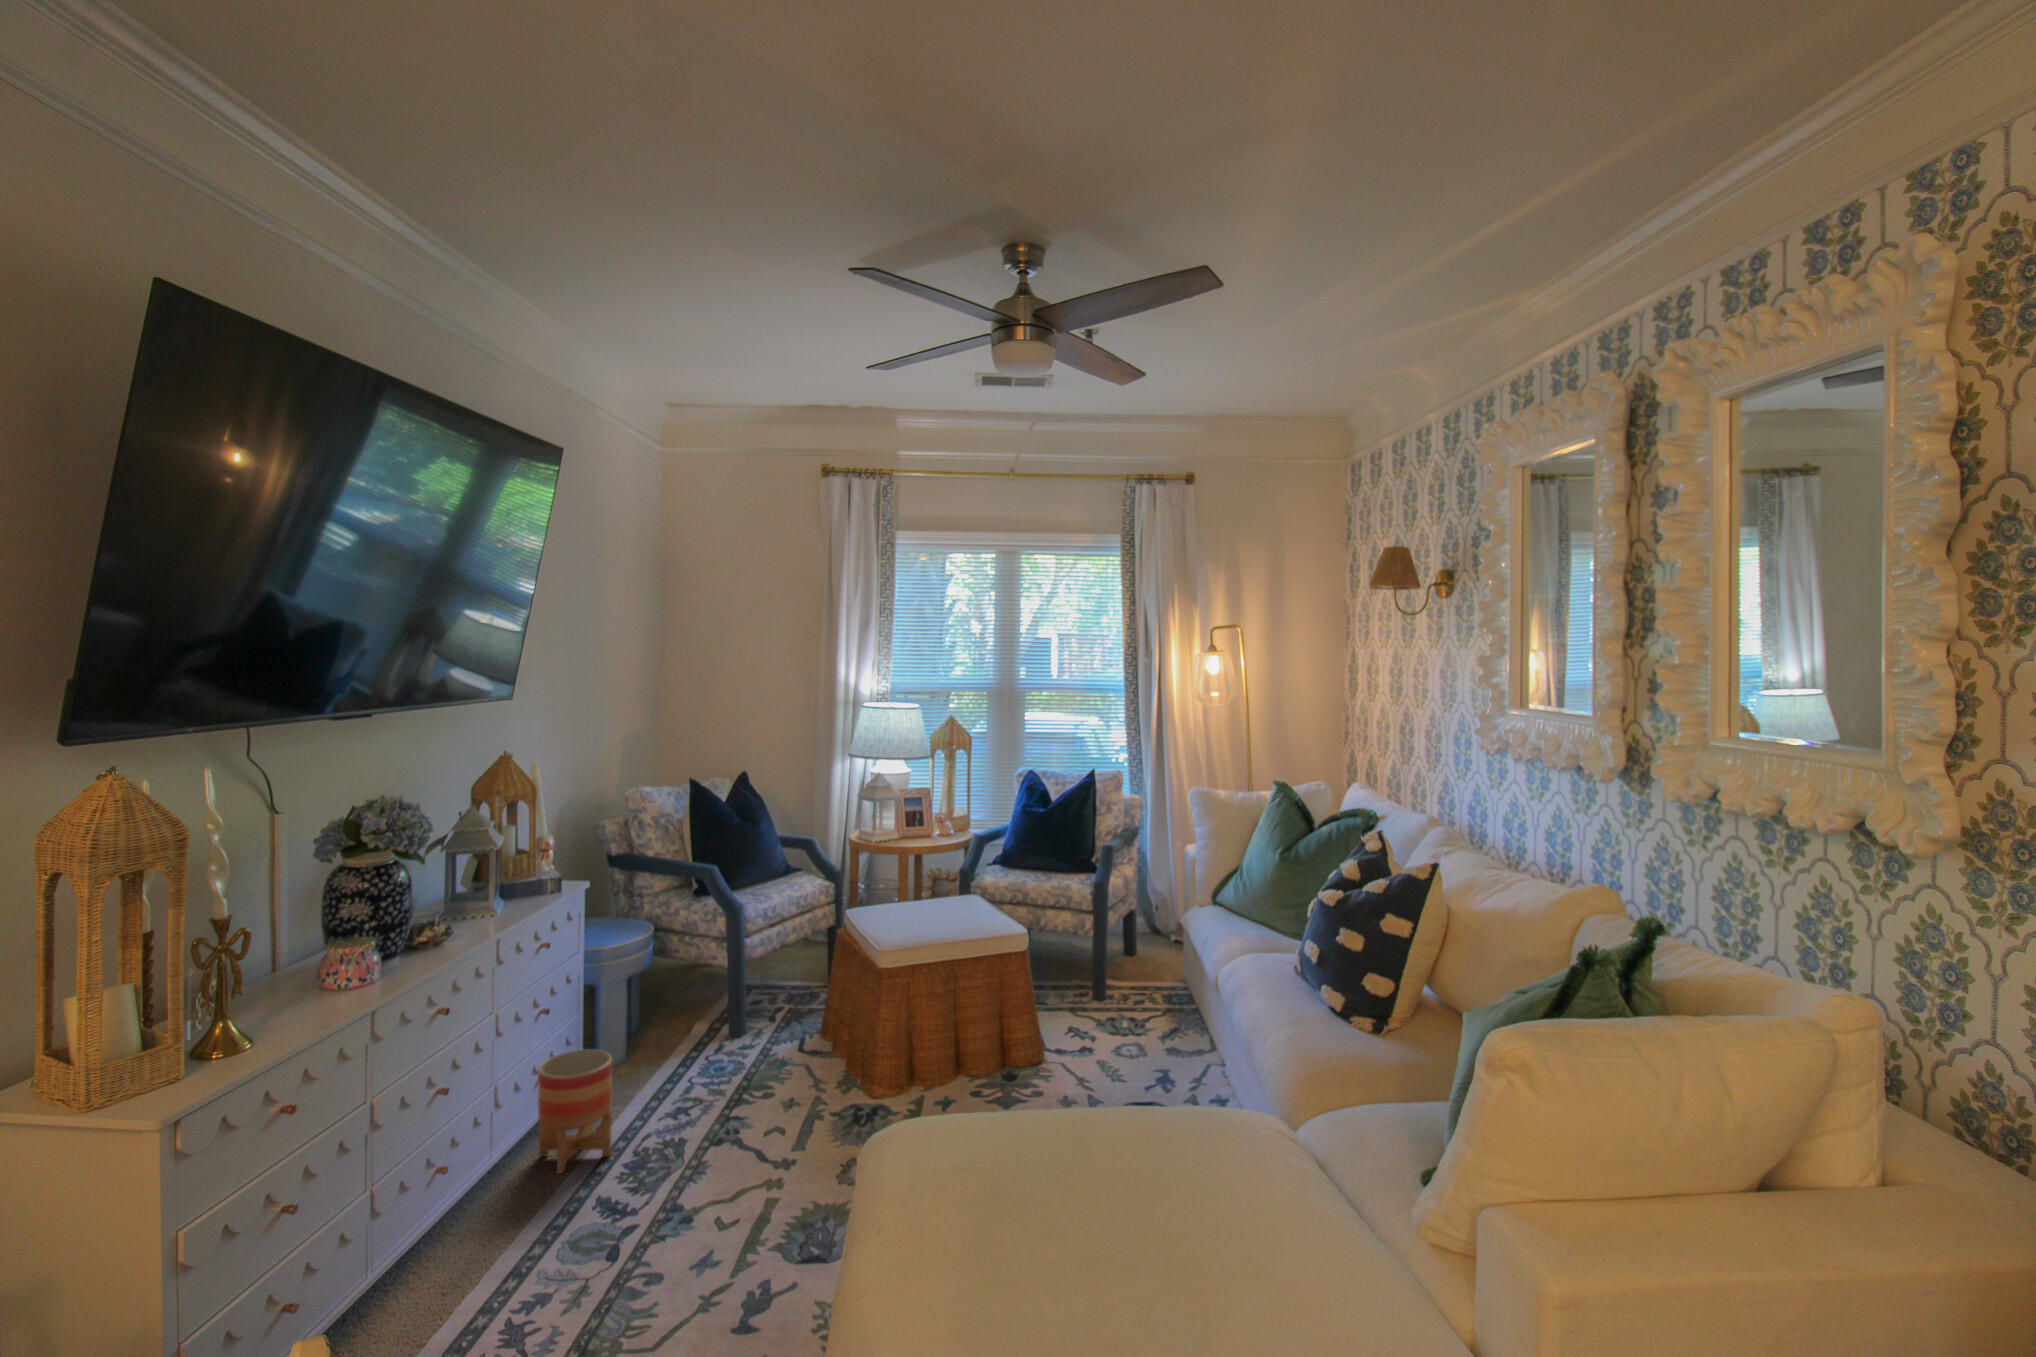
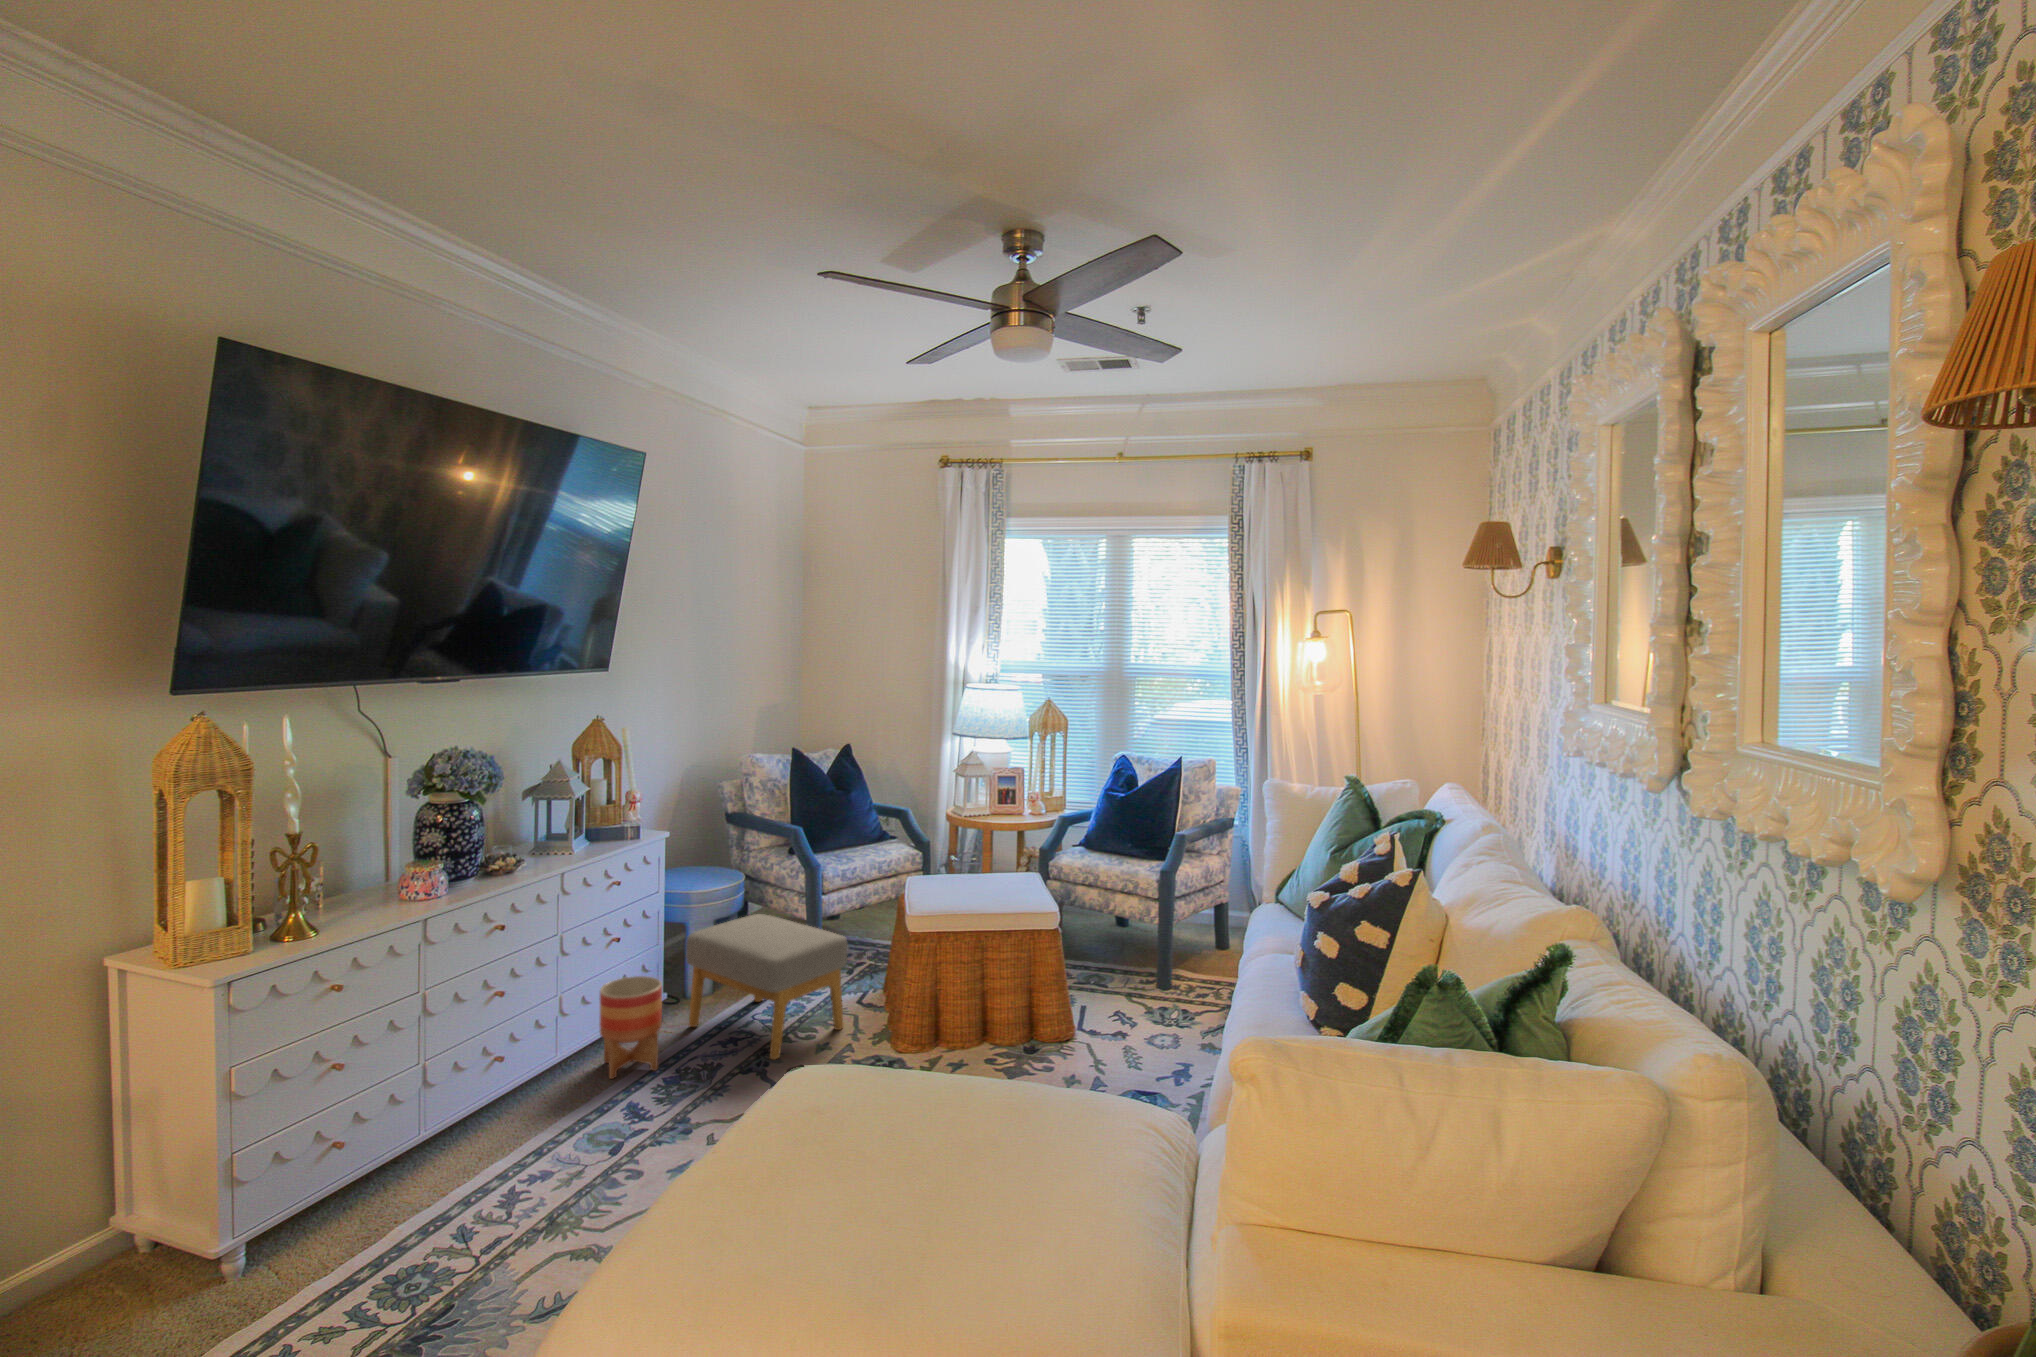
footstool: none [618,965,805,1125] -> present [686,914,848,1059]

